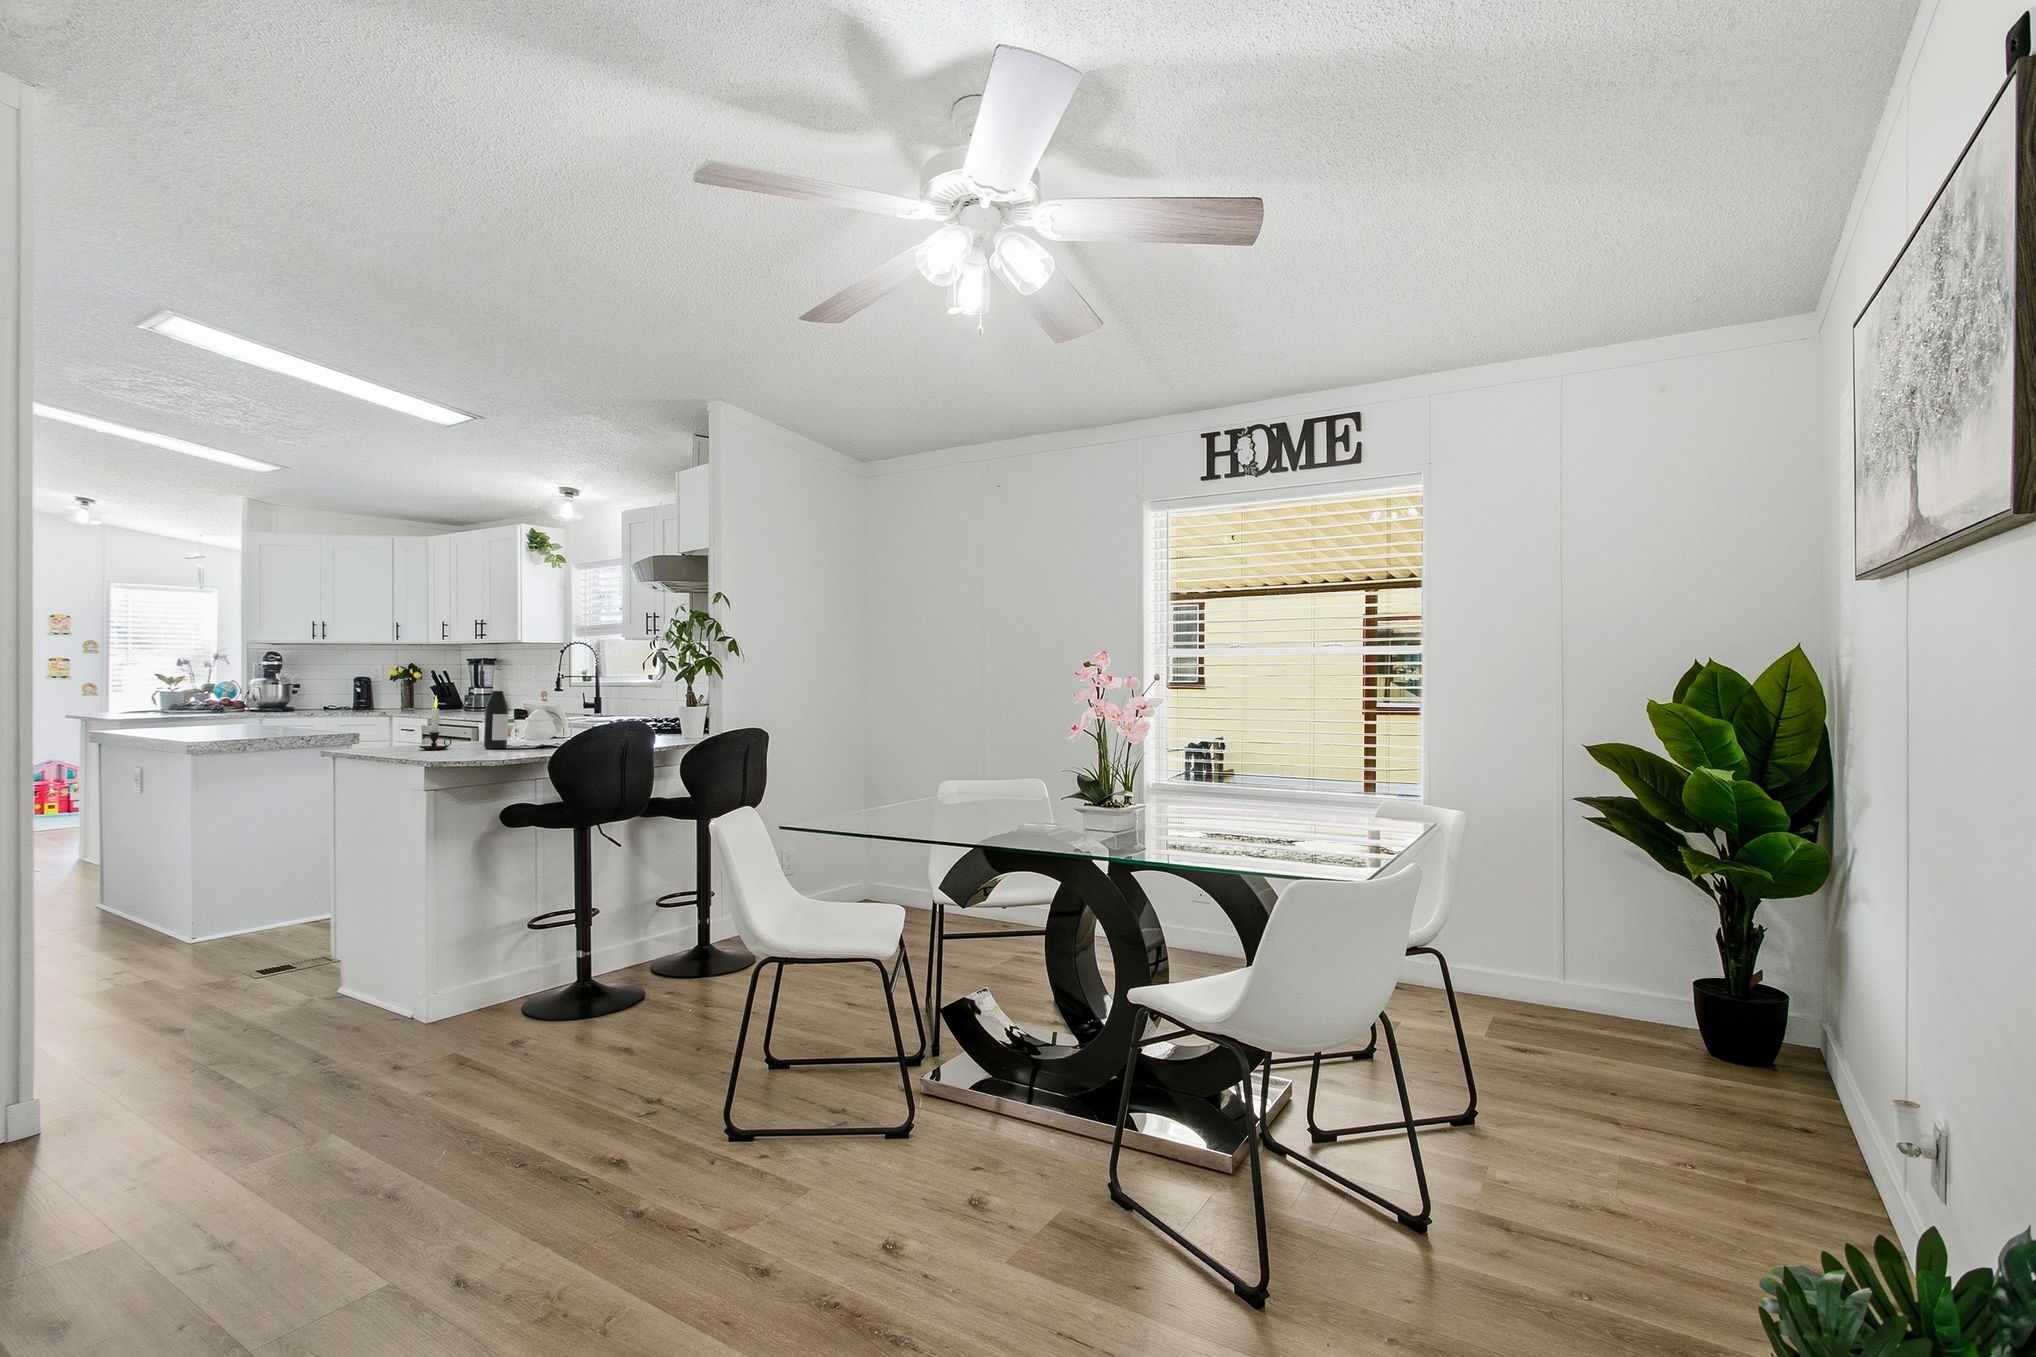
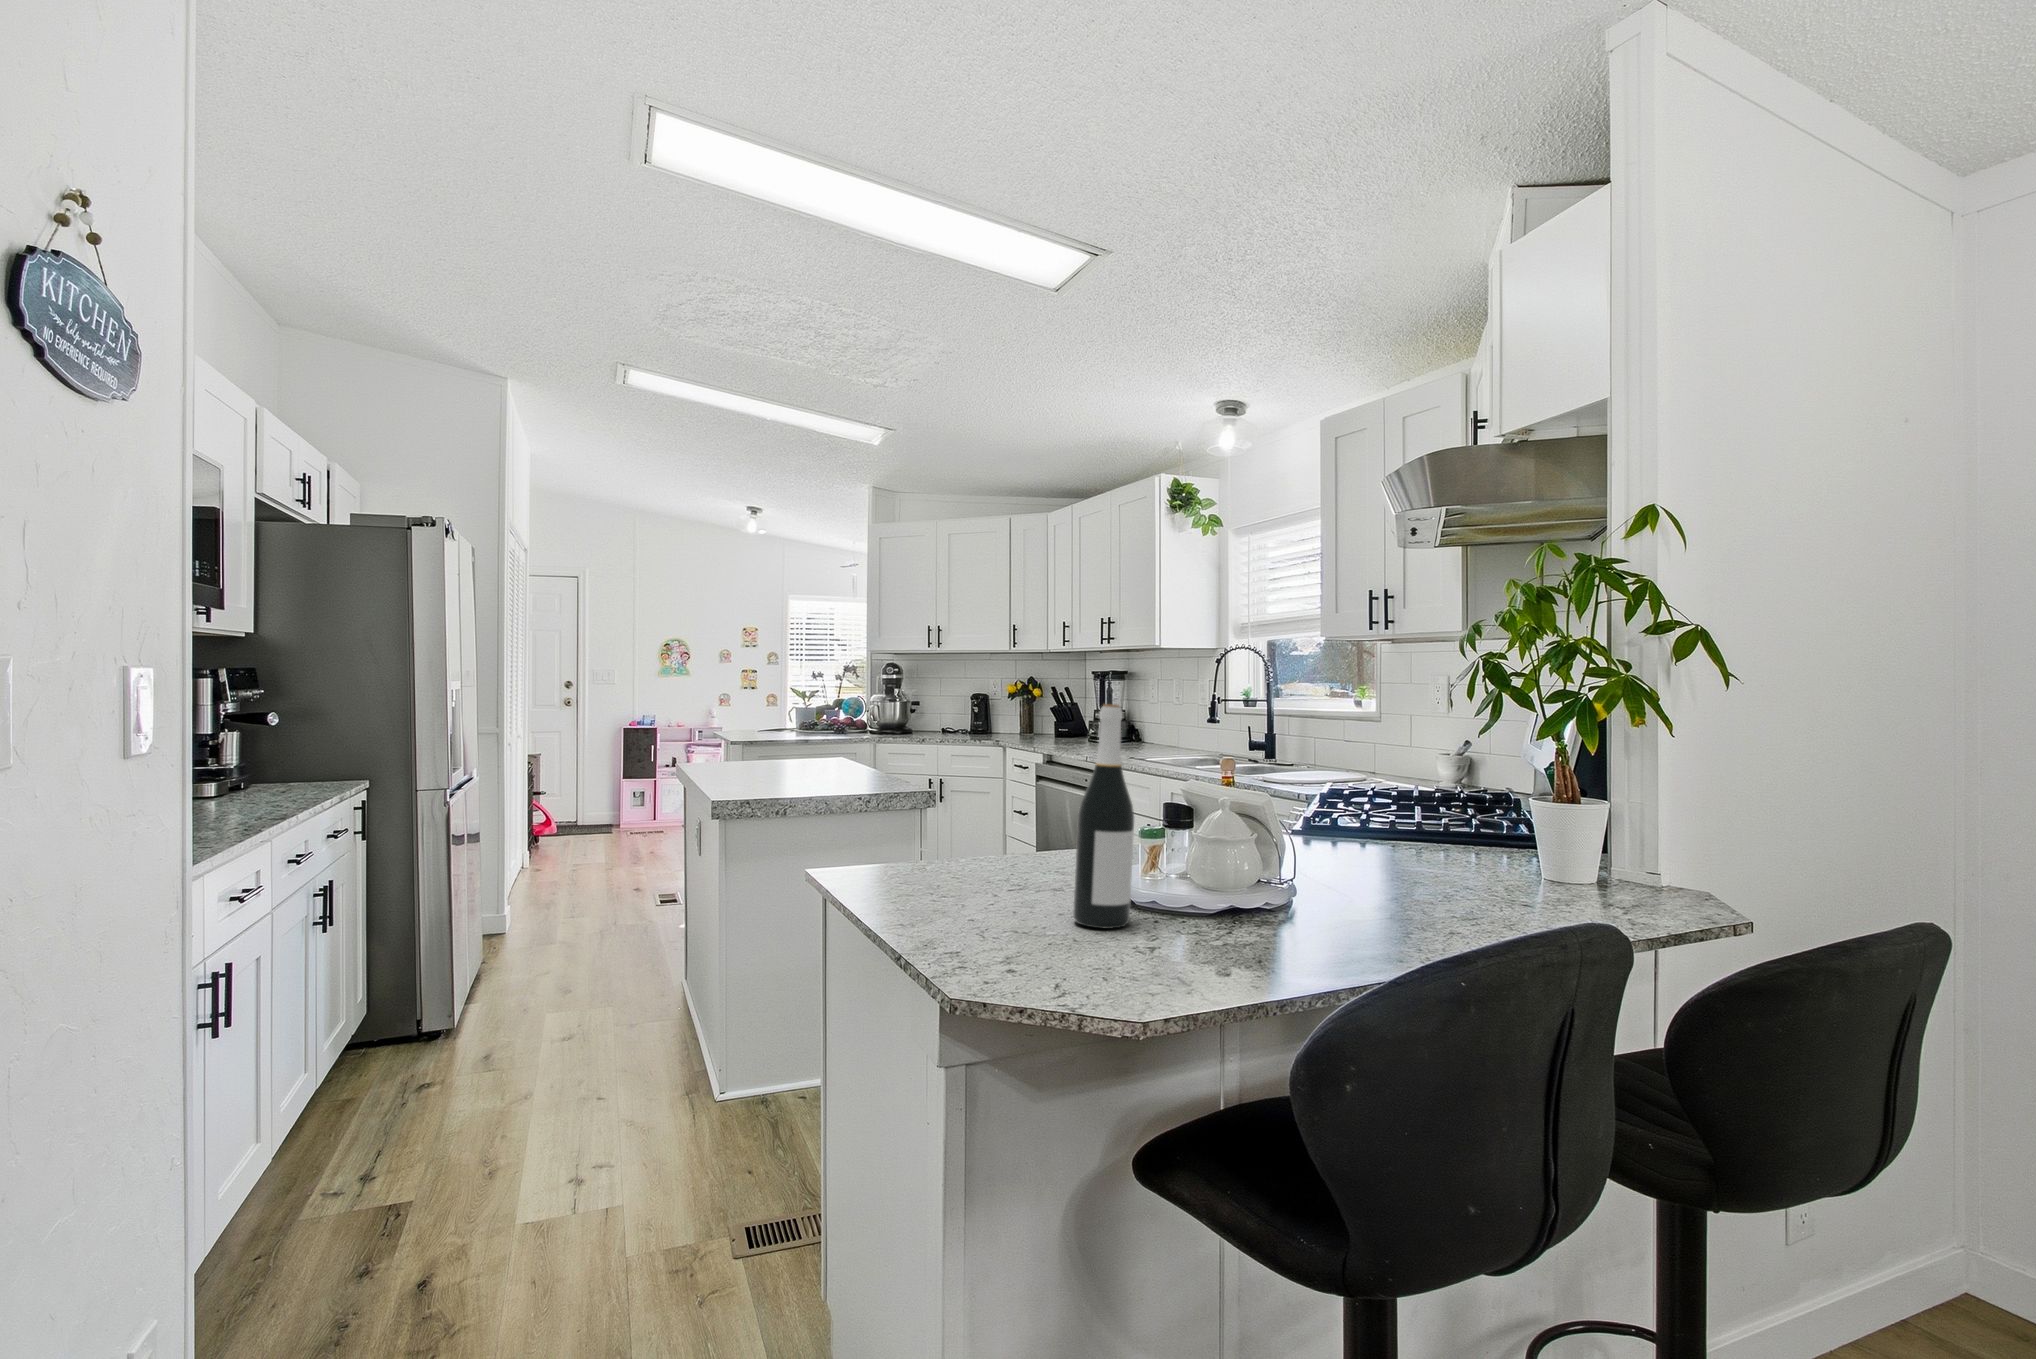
candle: present [419,696,452,750] -> none [927,771,1003,916]

